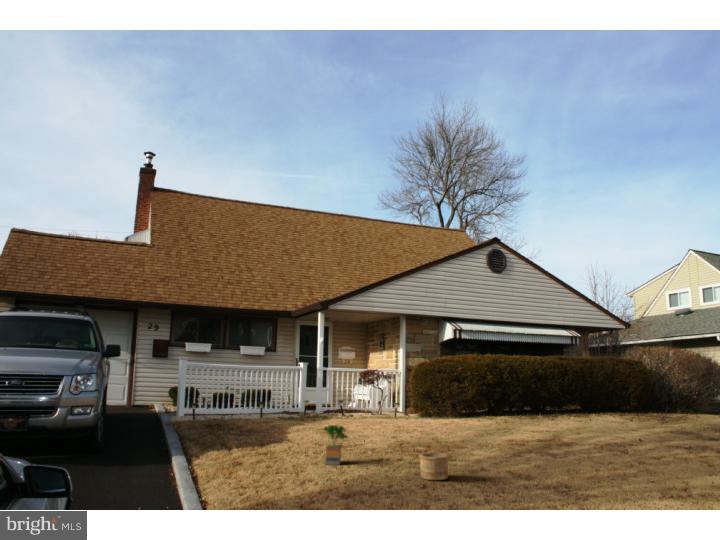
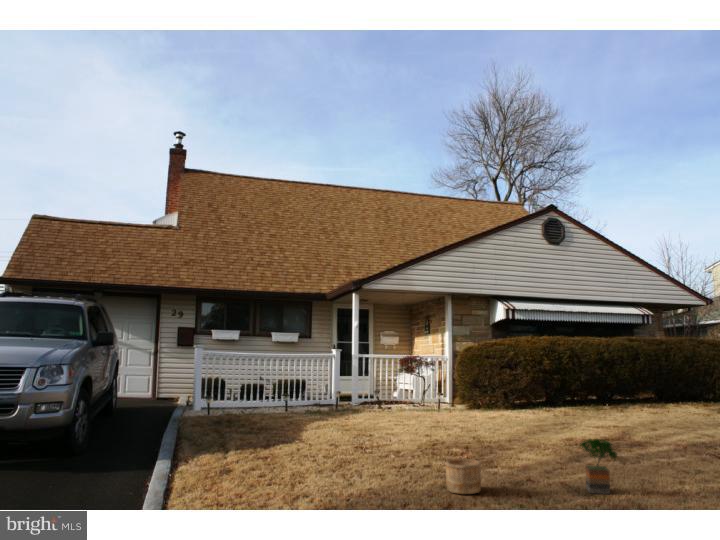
potted tree: present [324,425,347,465] -> present [580,439,617,494]

